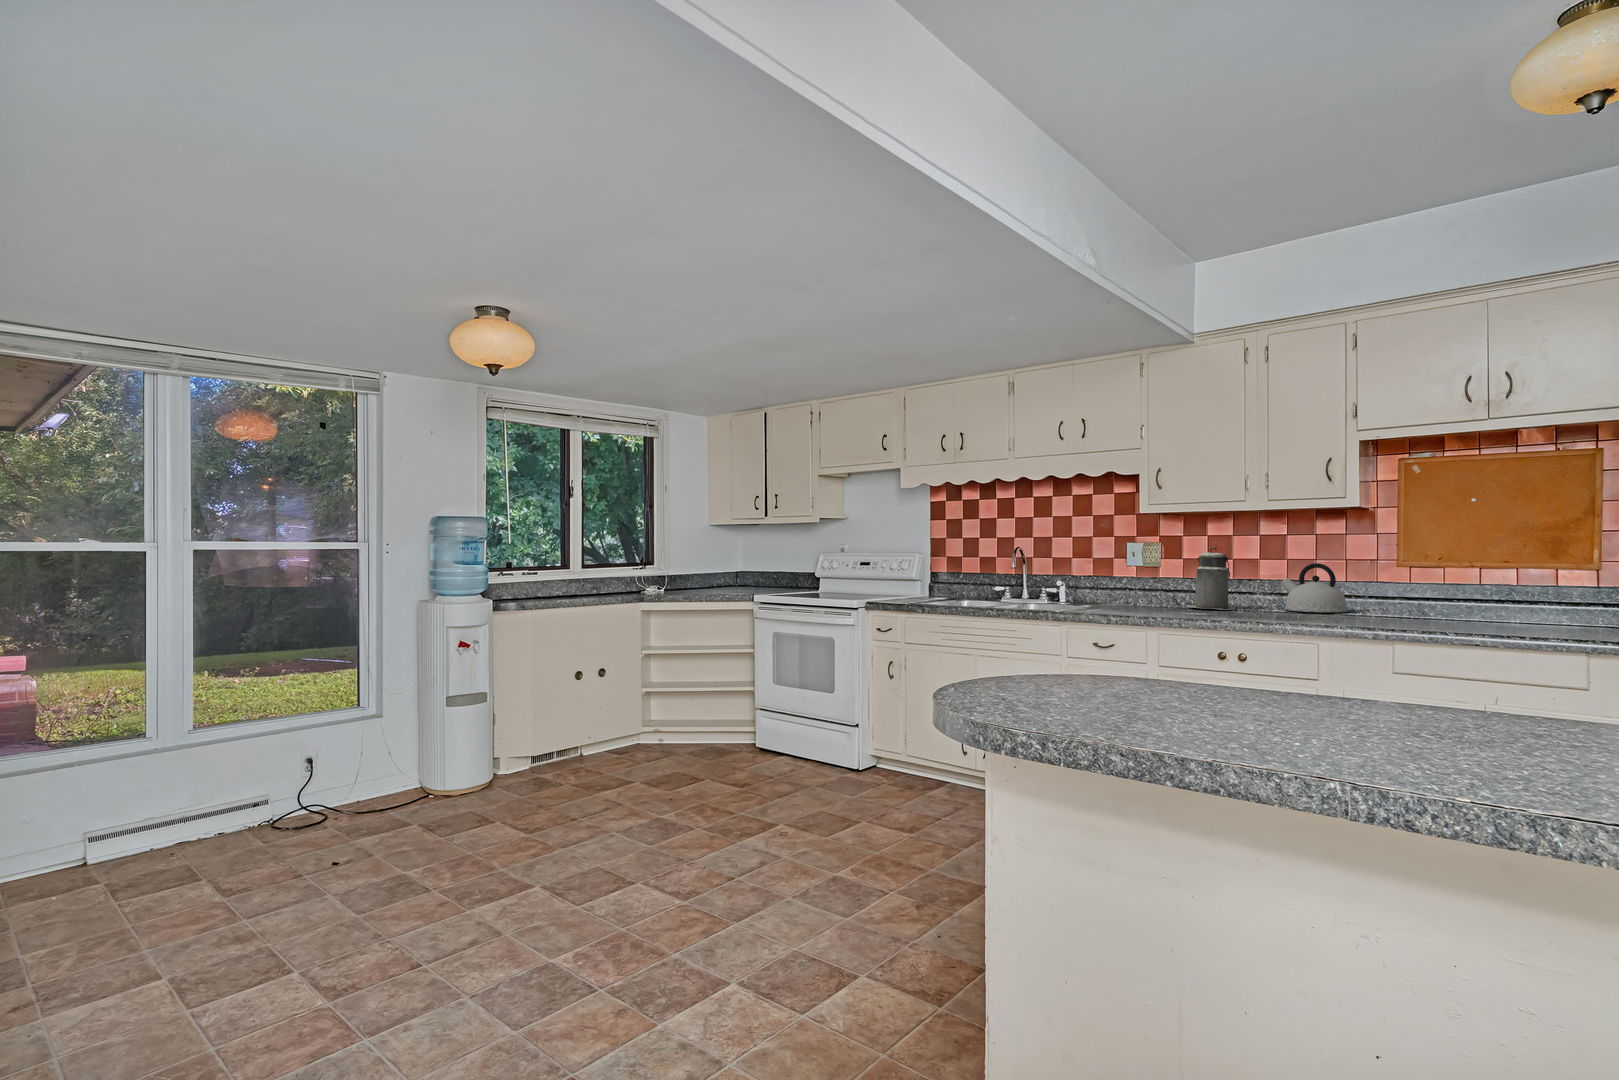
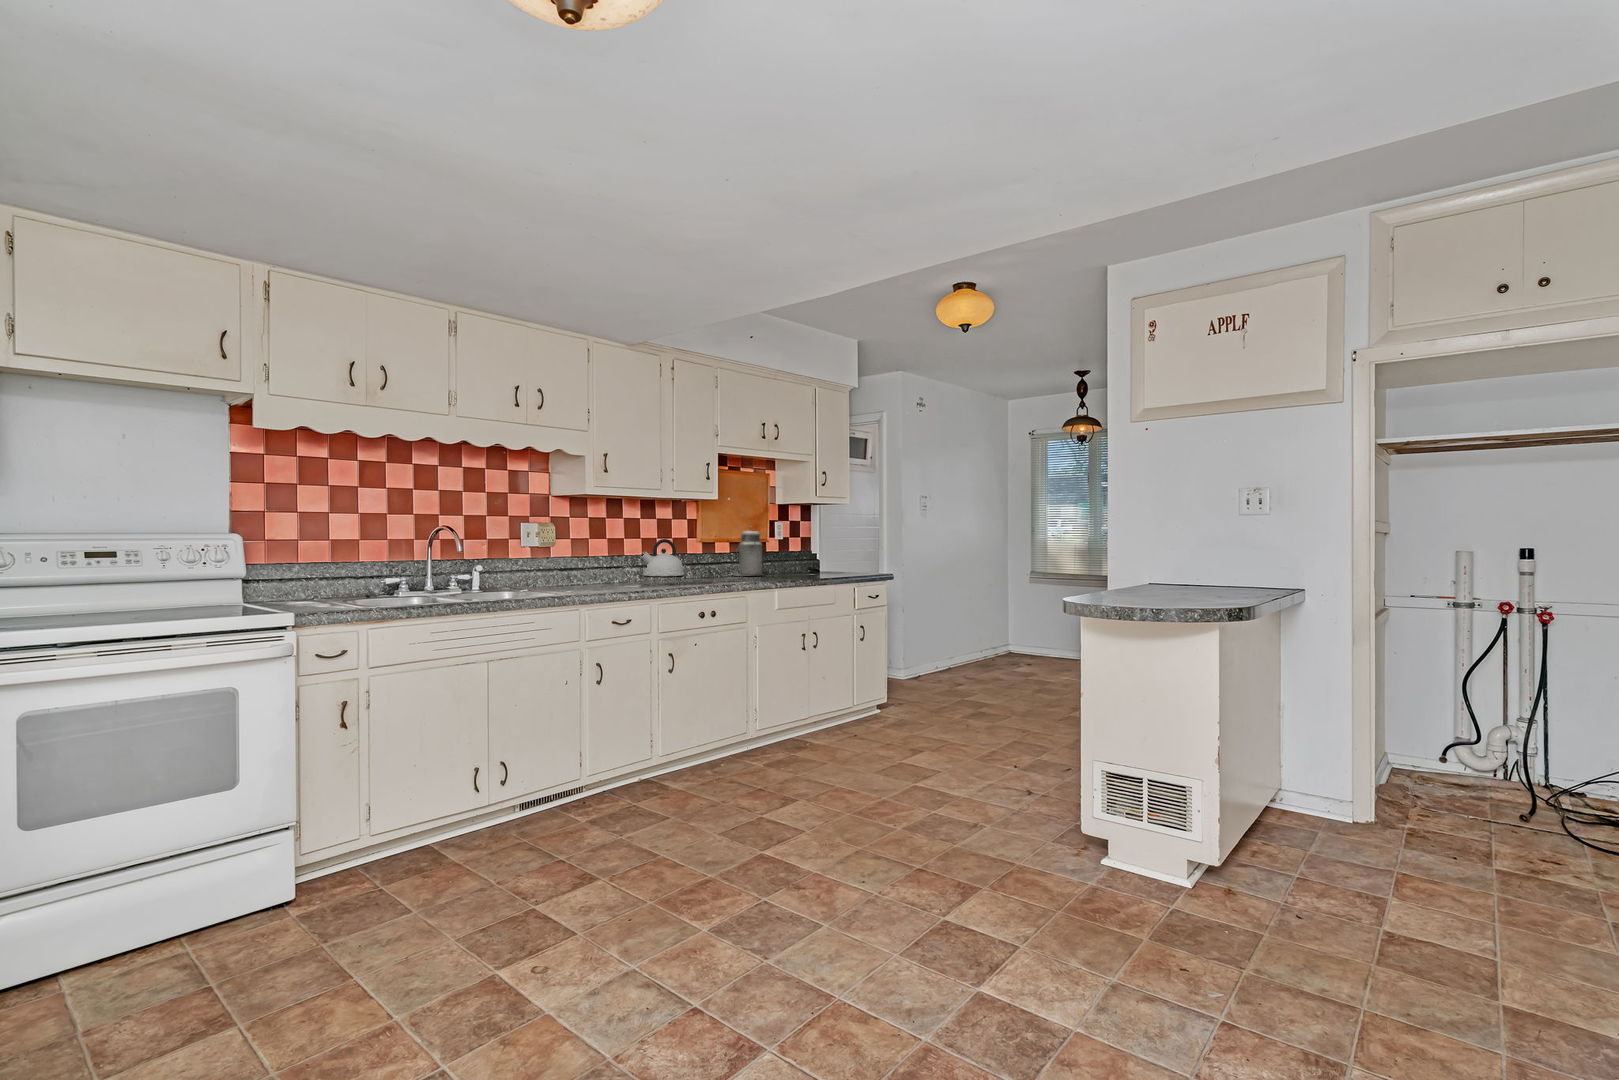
canister: present [1189,547,1236,610] -> present [737,530,762,576]

